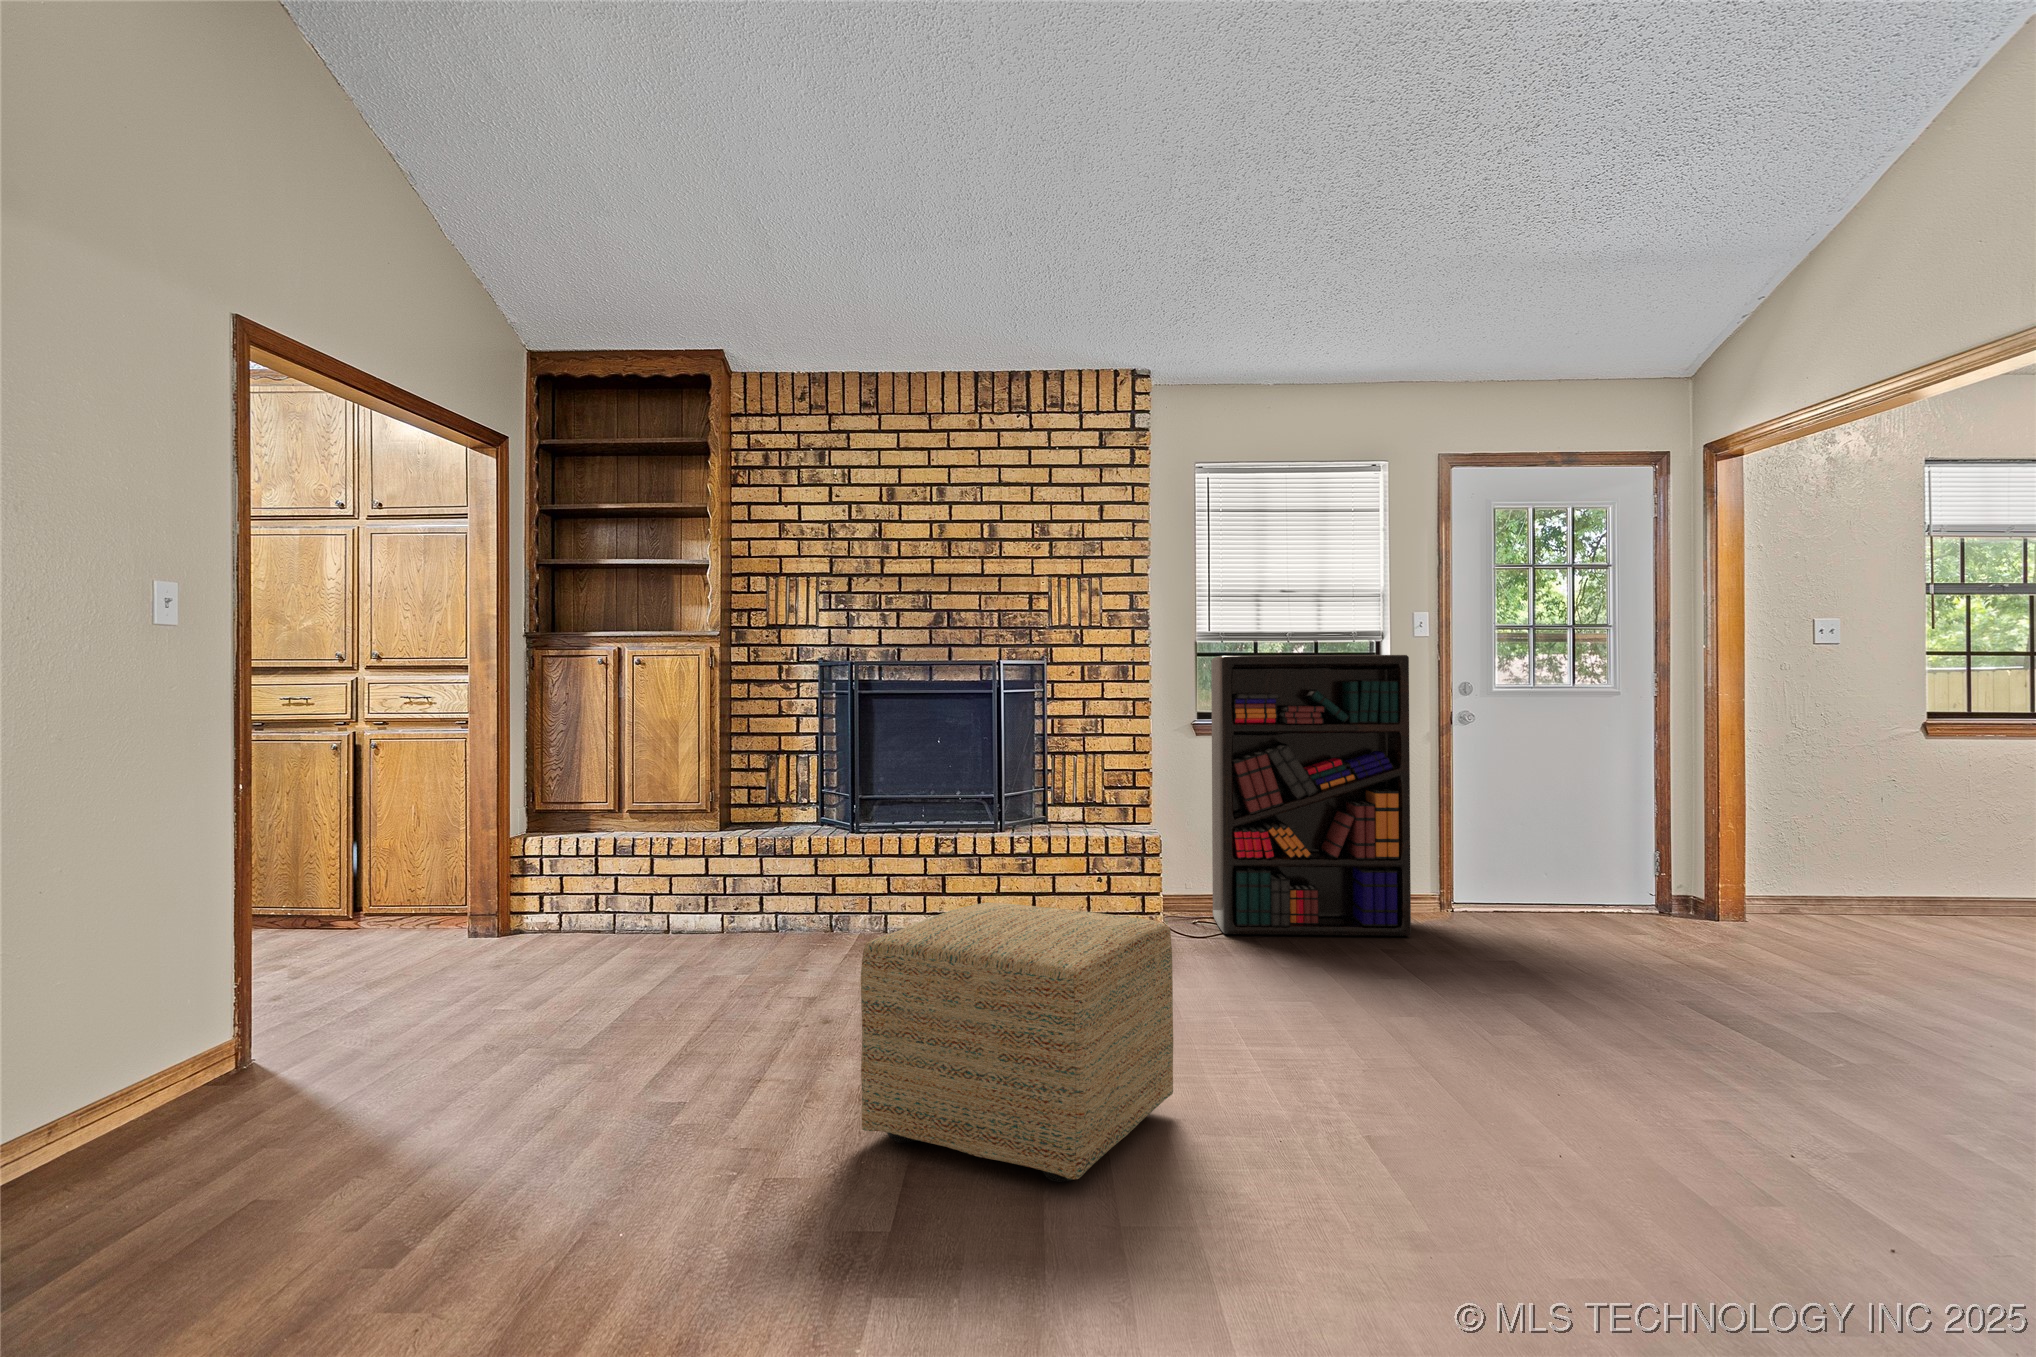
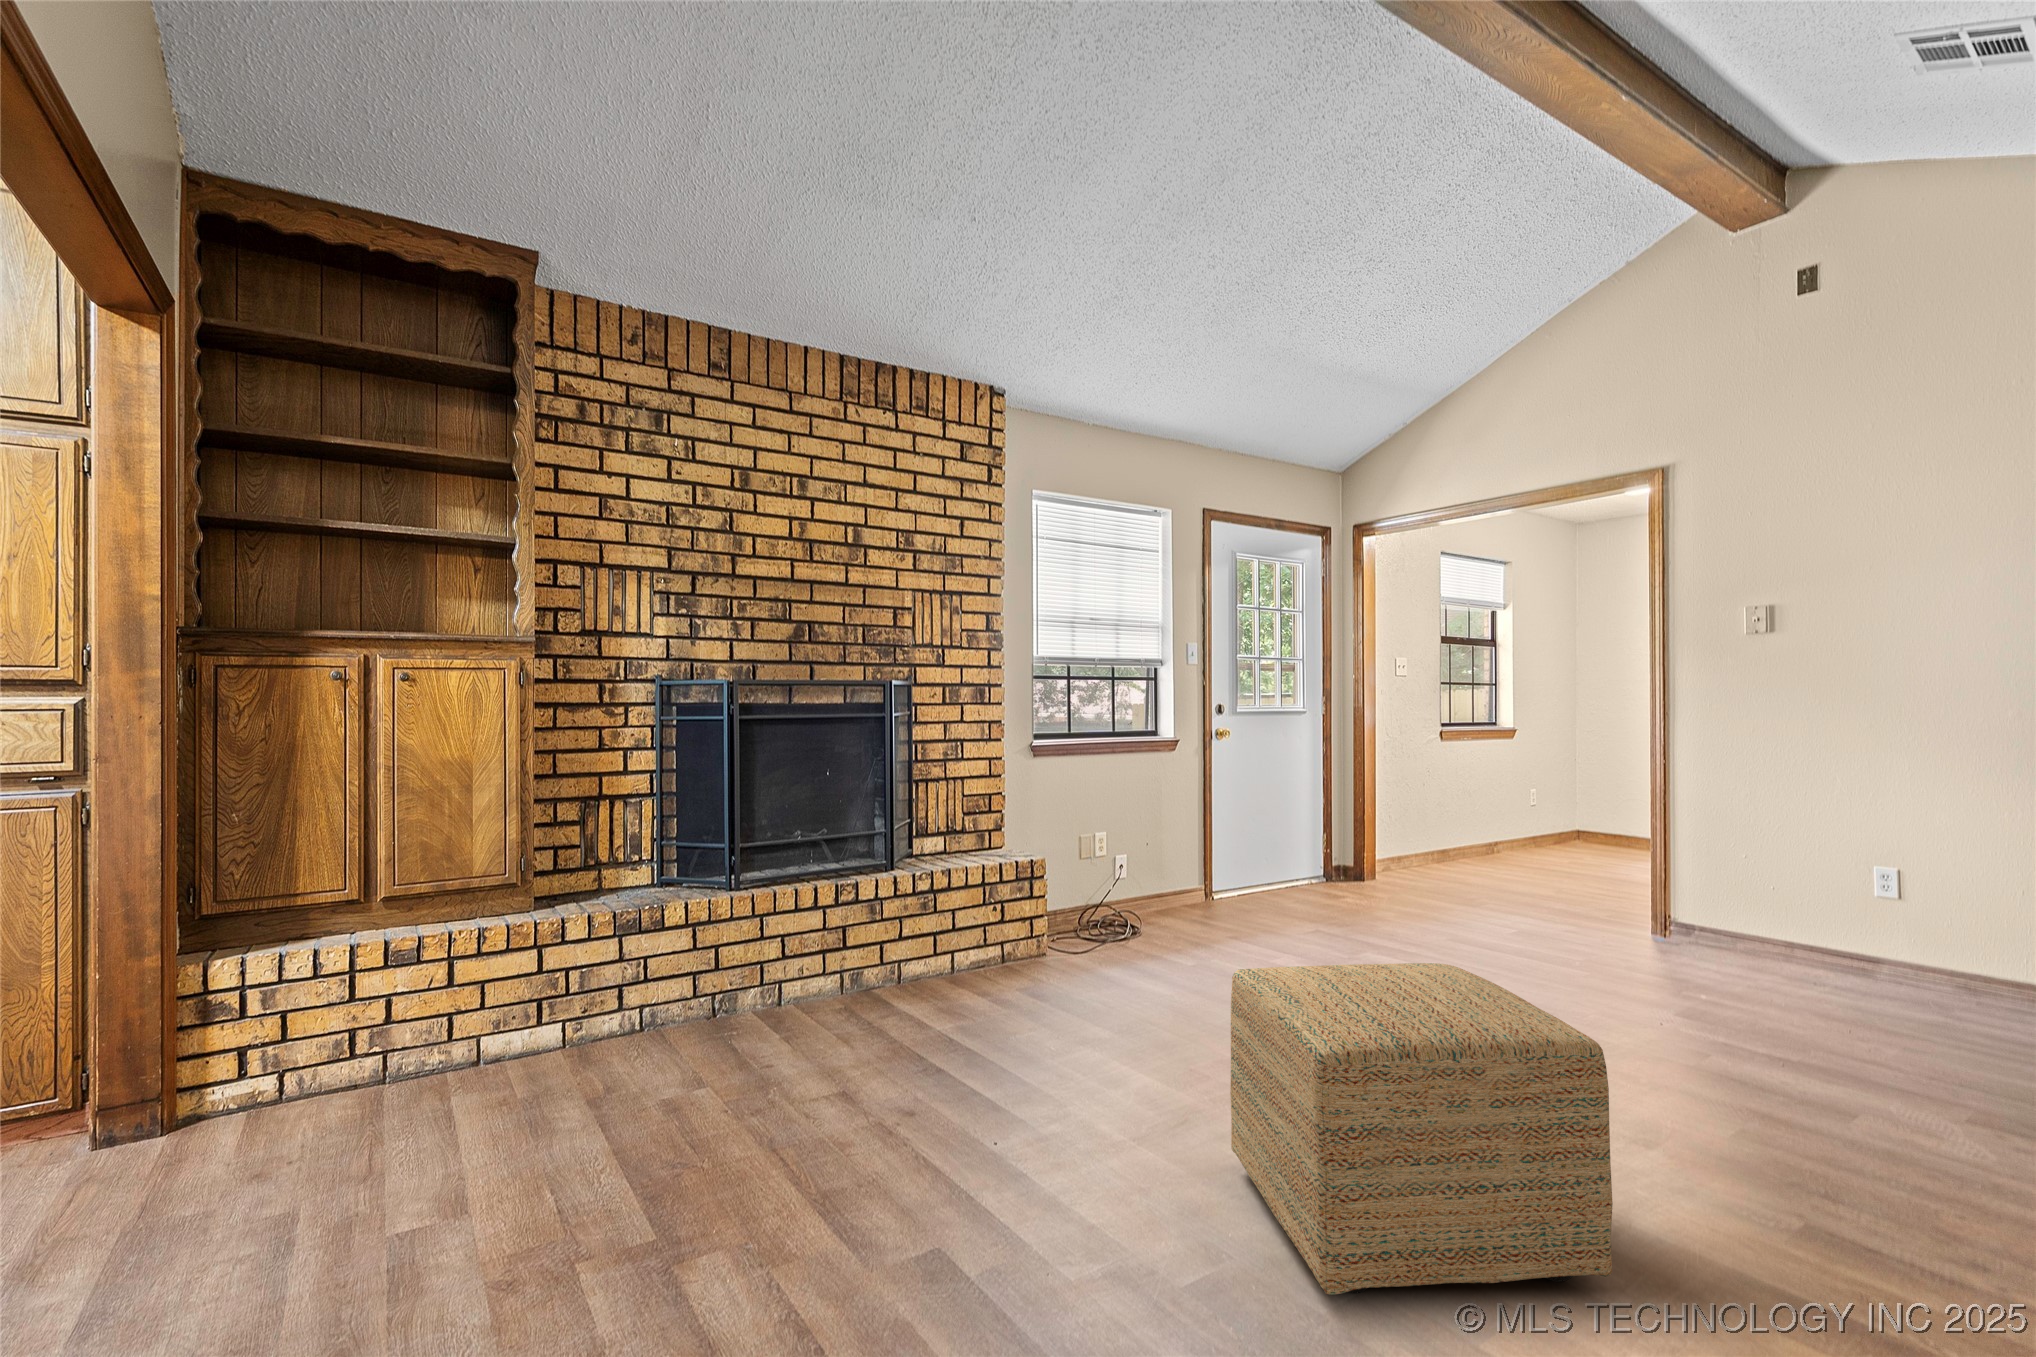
bookshelf: present [1211,655,1411,936] -> none [1055,678,1237,948]

